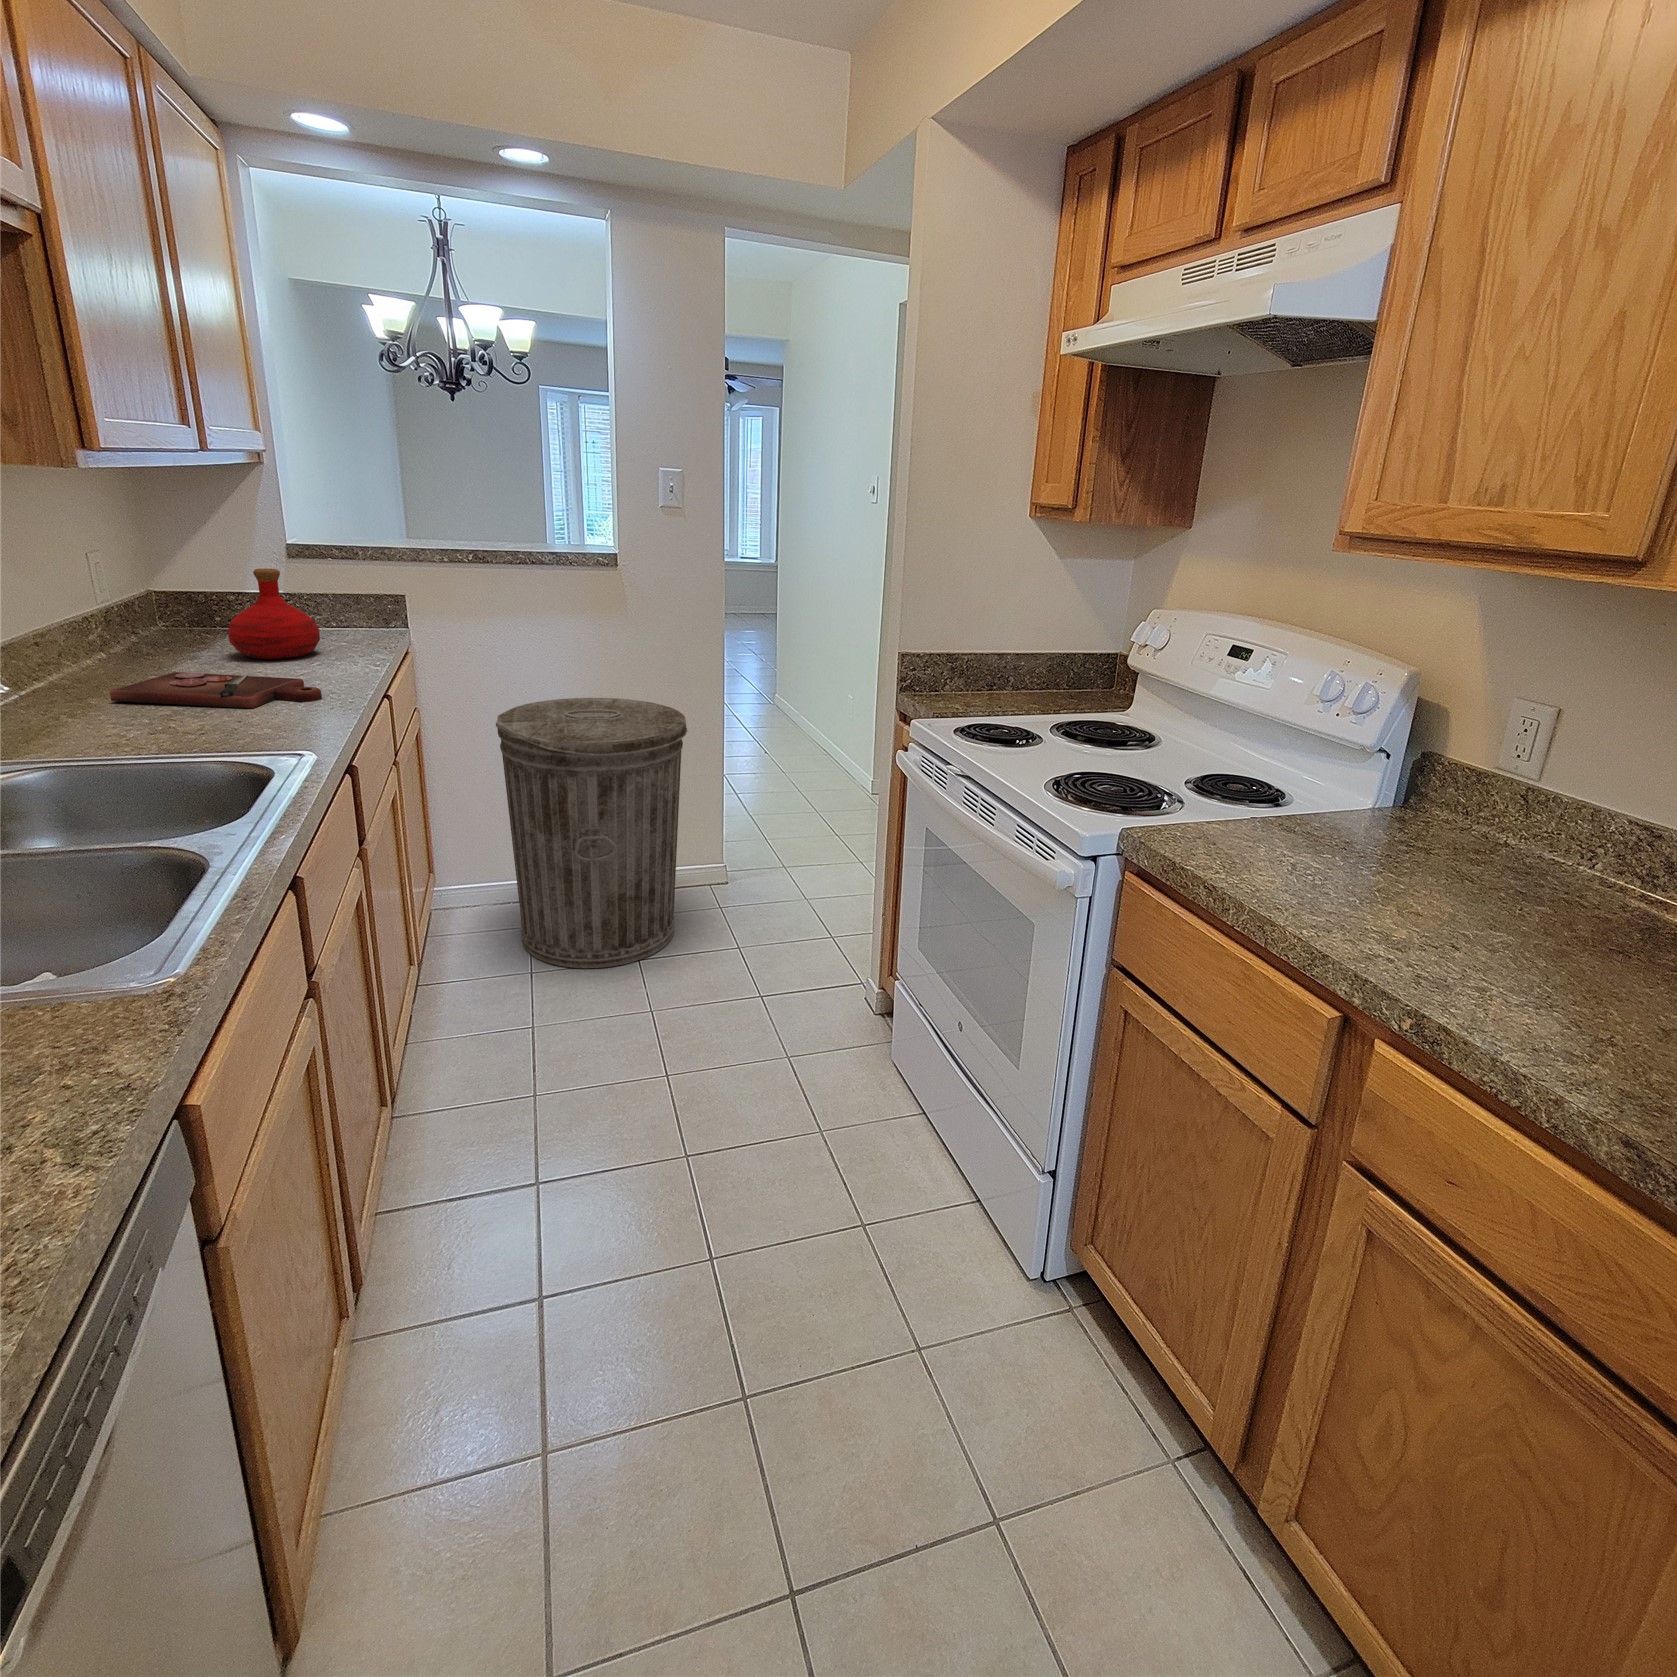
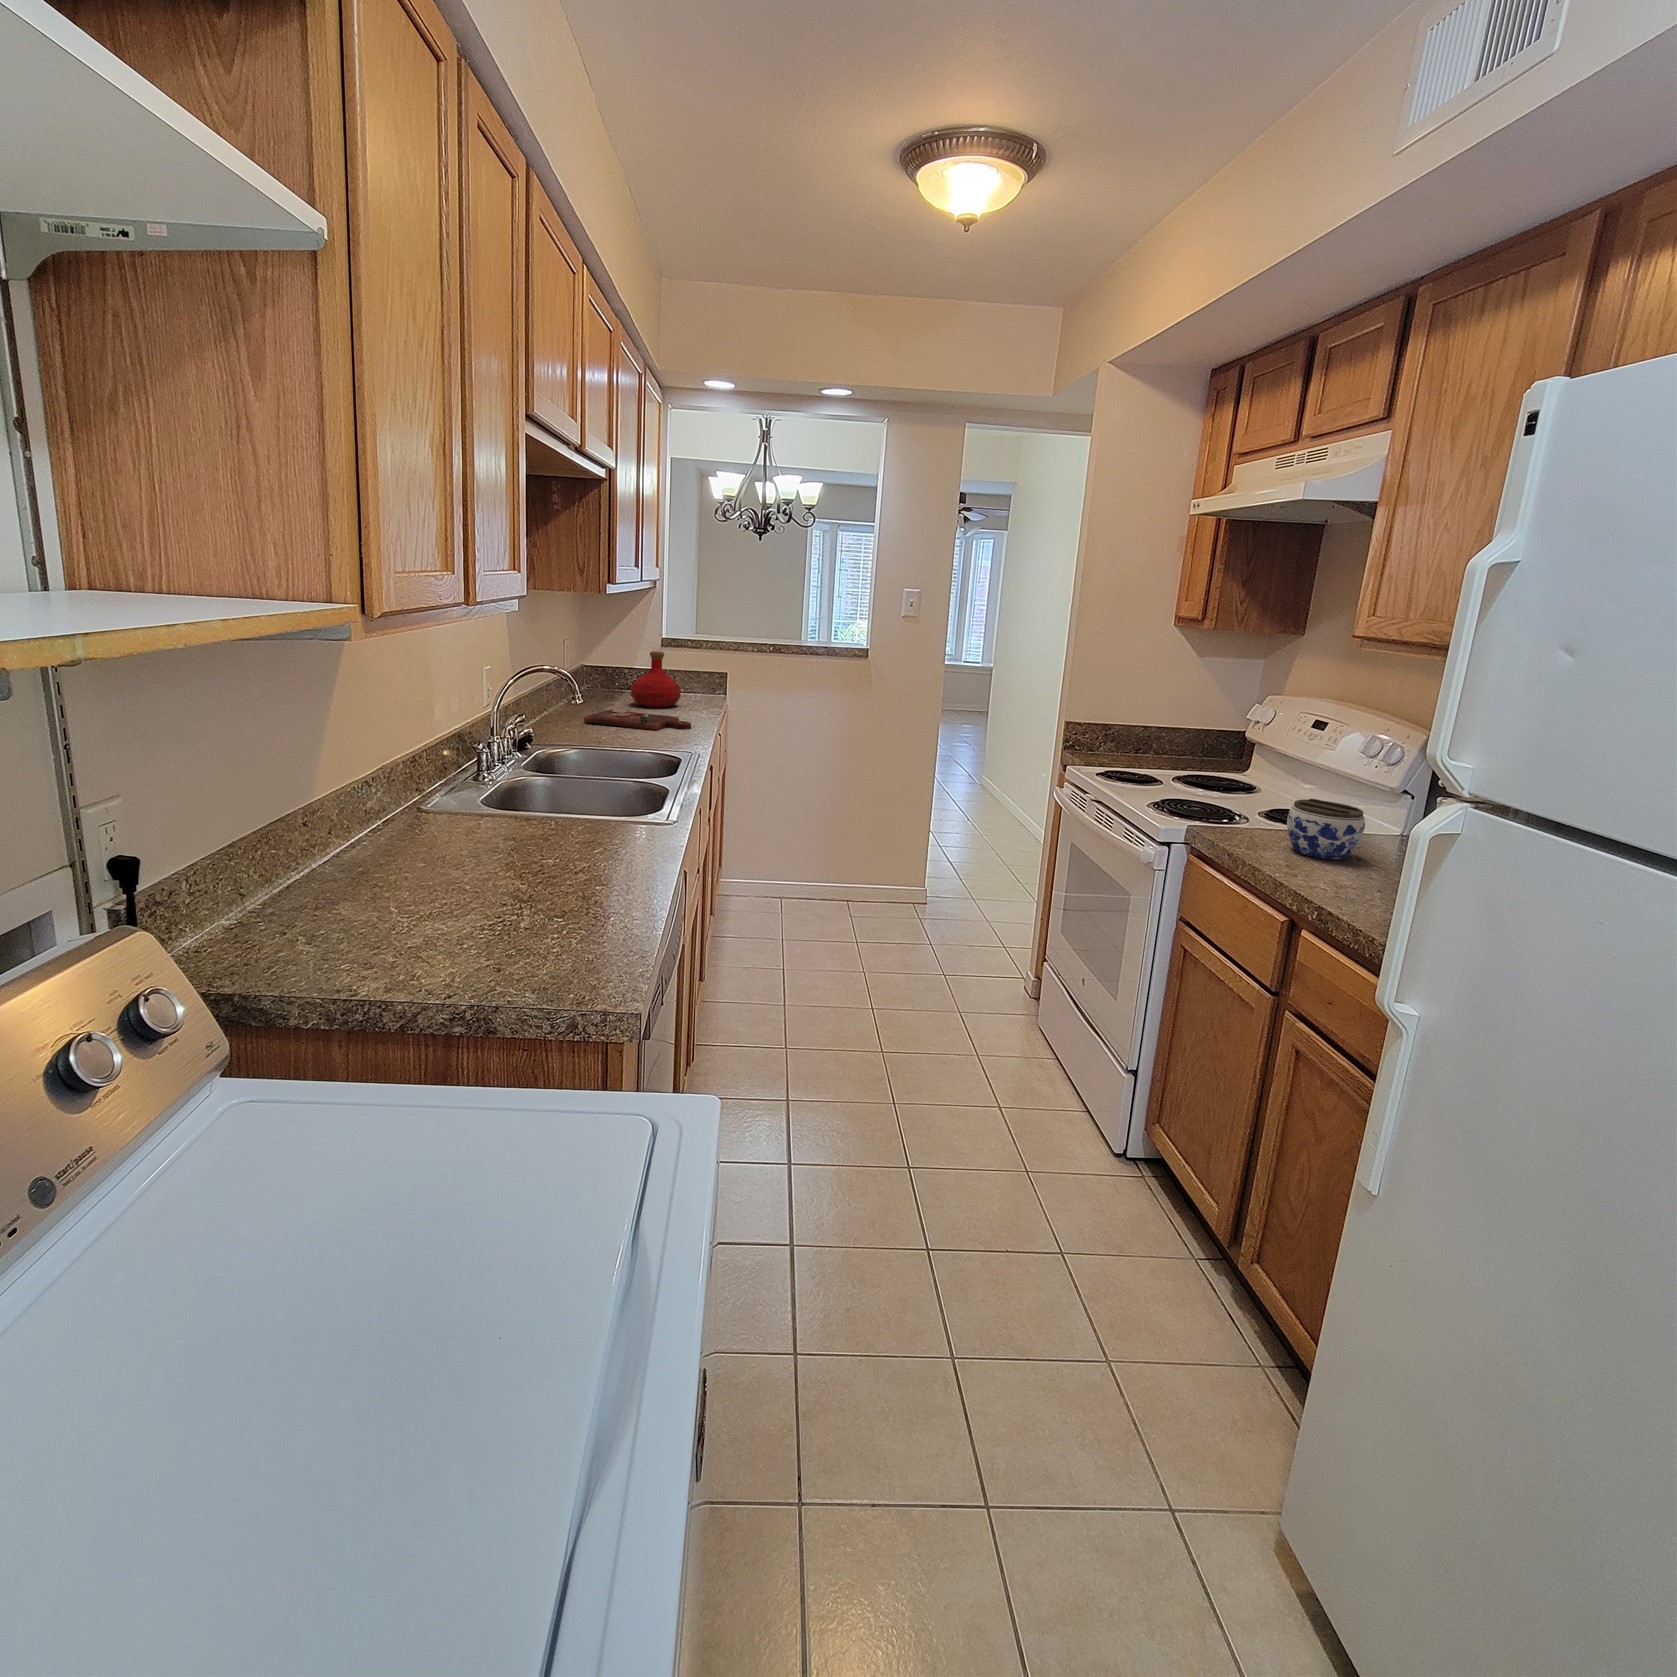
trash can: present [496,698,687,968] -> none [775,751,907,946]
jar: none [1274,783,1388,880] -> present [1287,799,1365,860]

